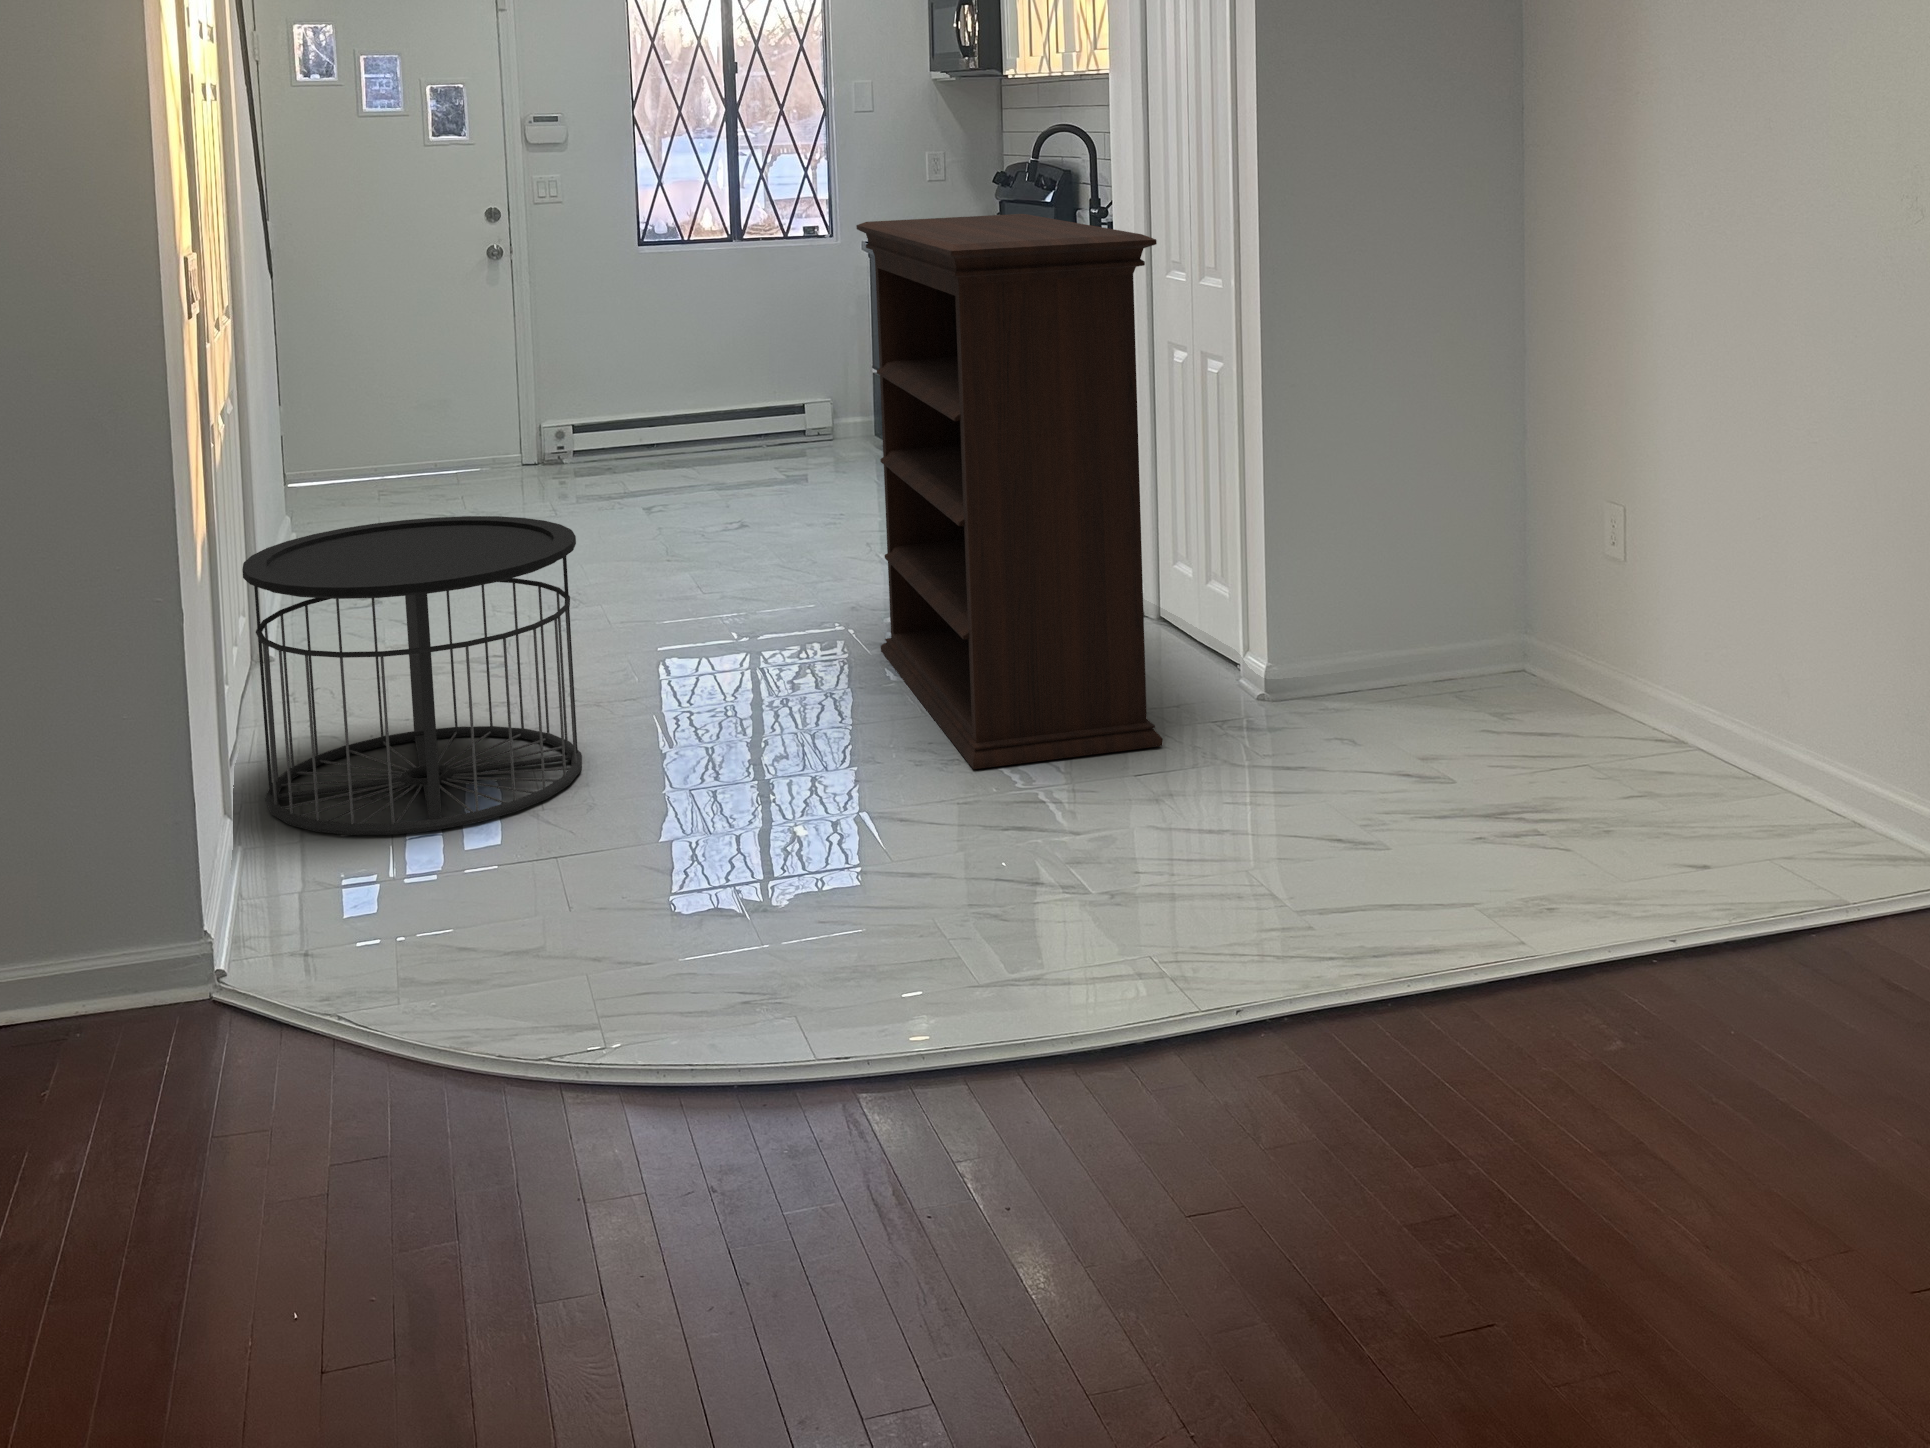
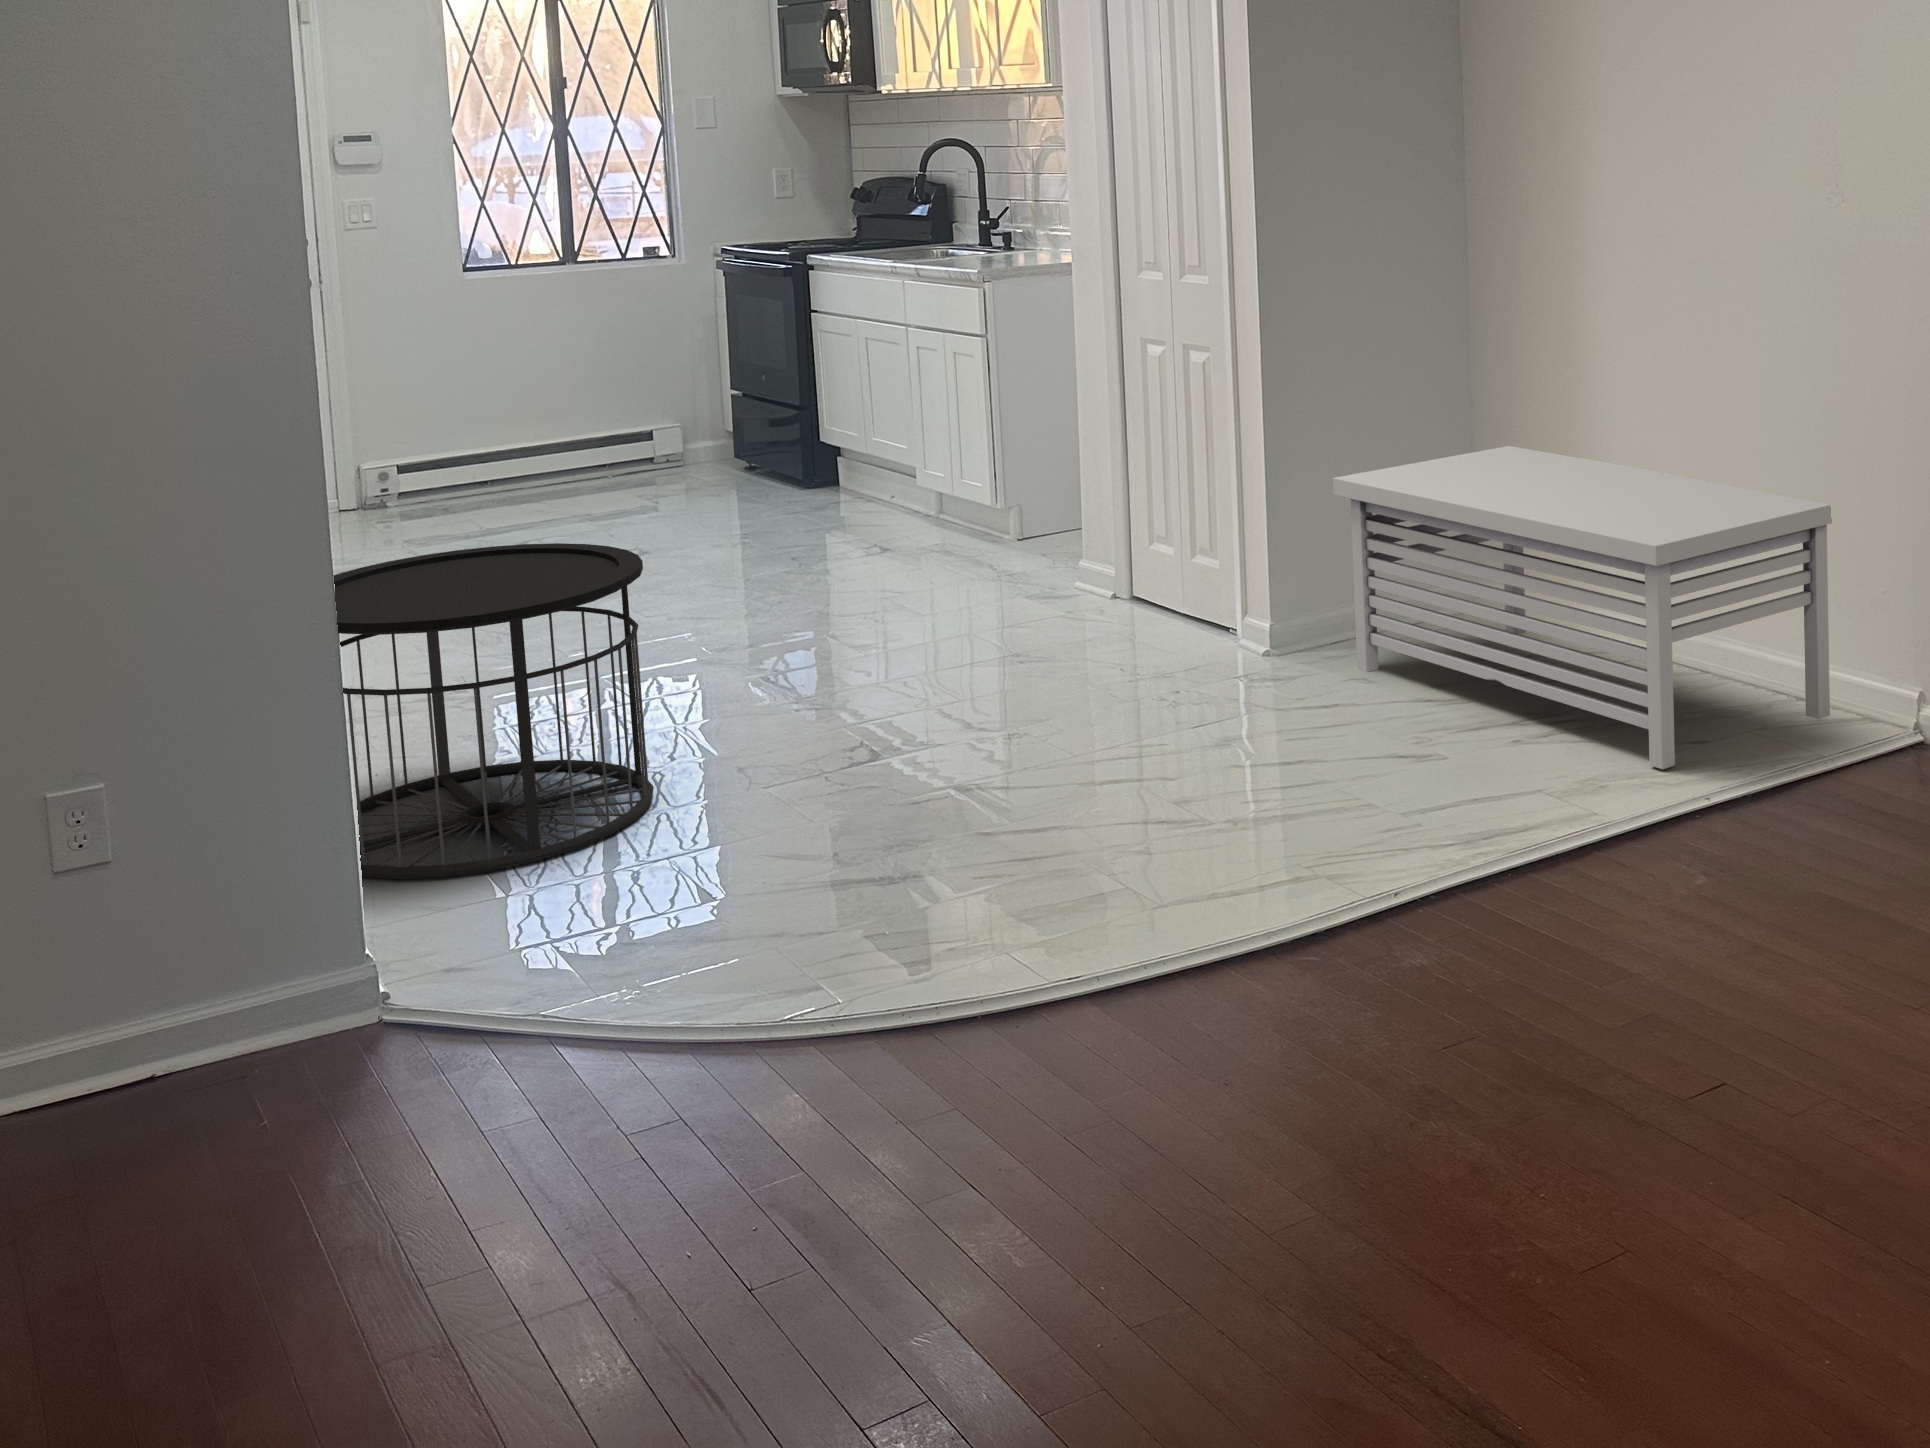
bookshelf: present [856,214,1163,769] -> none [849,223,1215,745]
storage bench: none [1320,482,1885,885] -> present [1333,446,1832,769]

